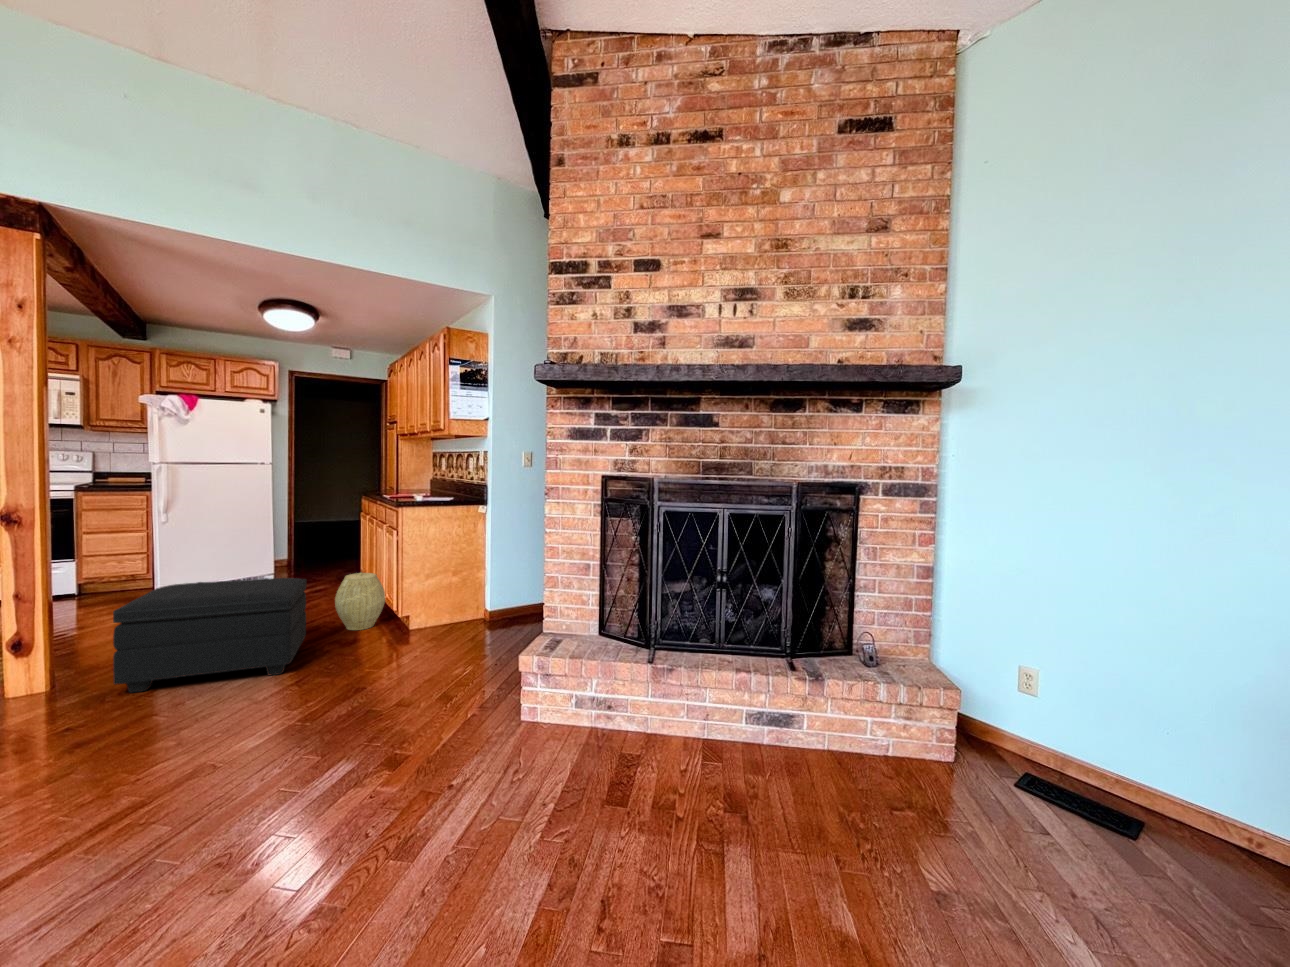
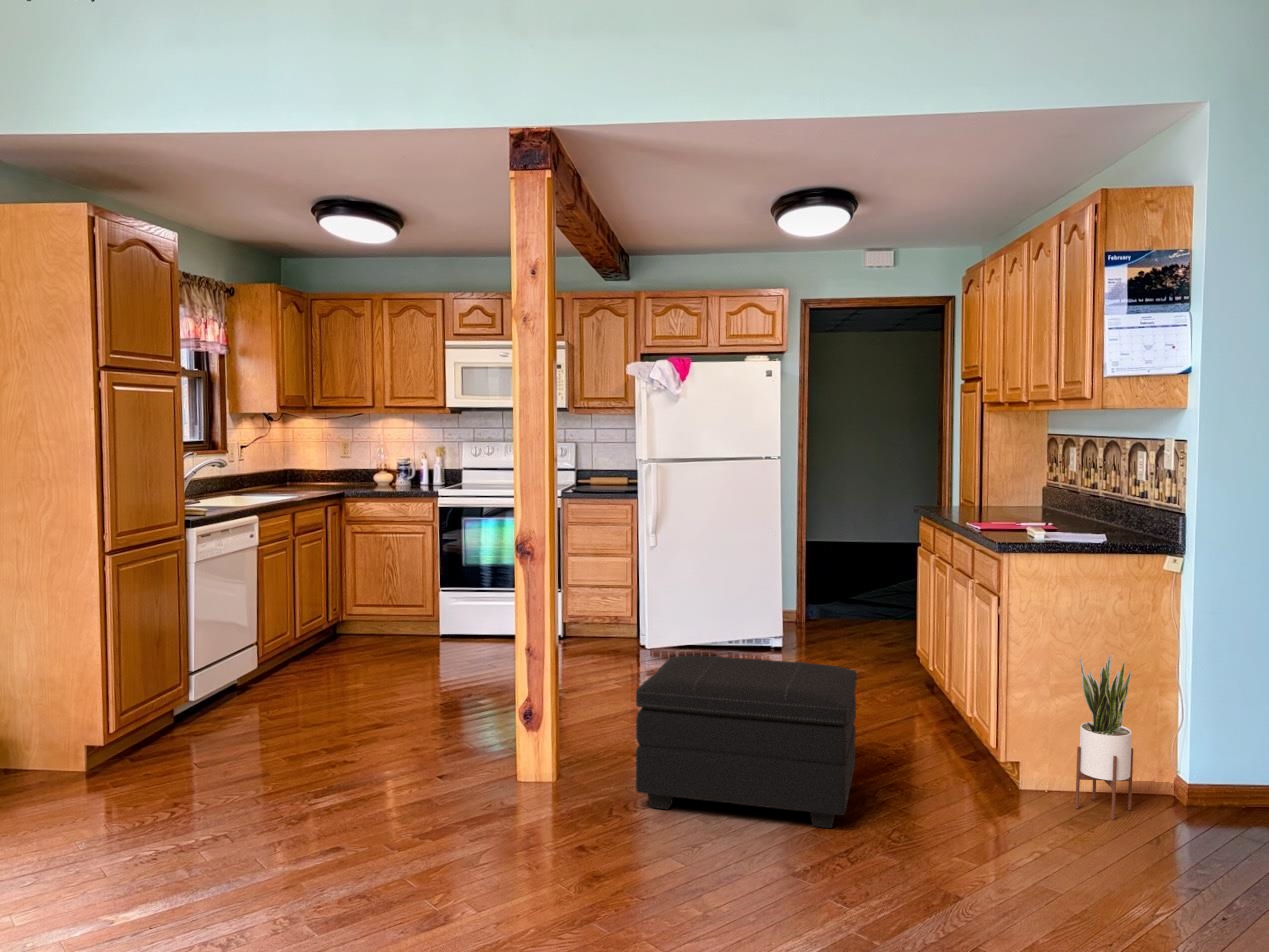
potted plant: none [435,553,463,634] -> present [1075,654,1133,820]
woven basket: present [335,573,385,630] -> none [892,666,975,771]

